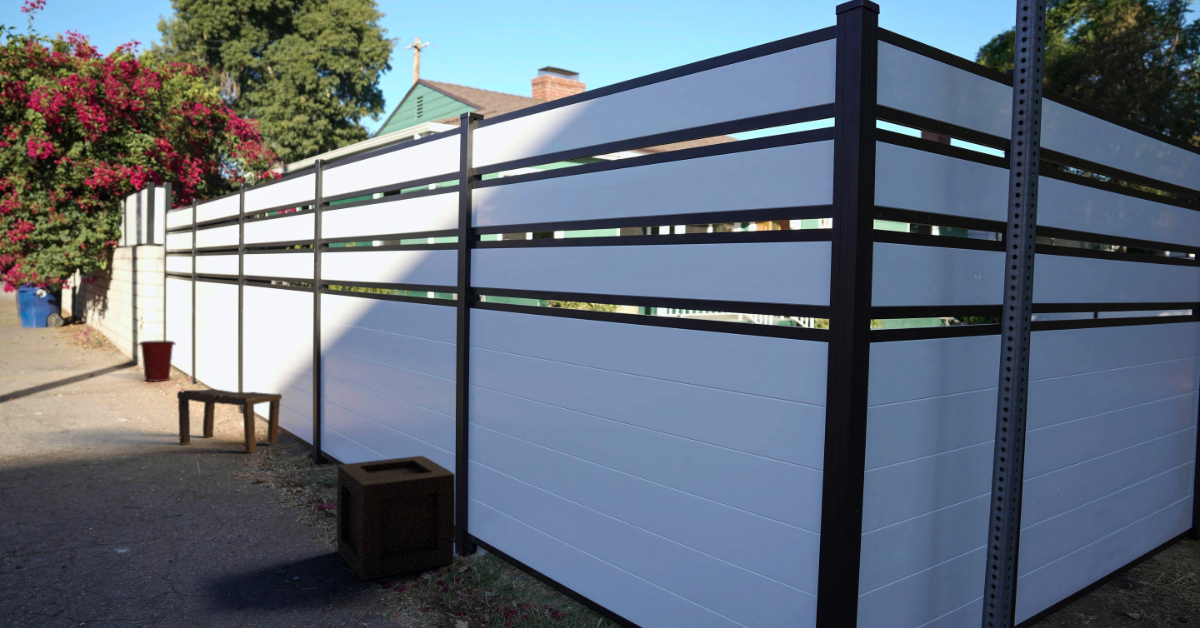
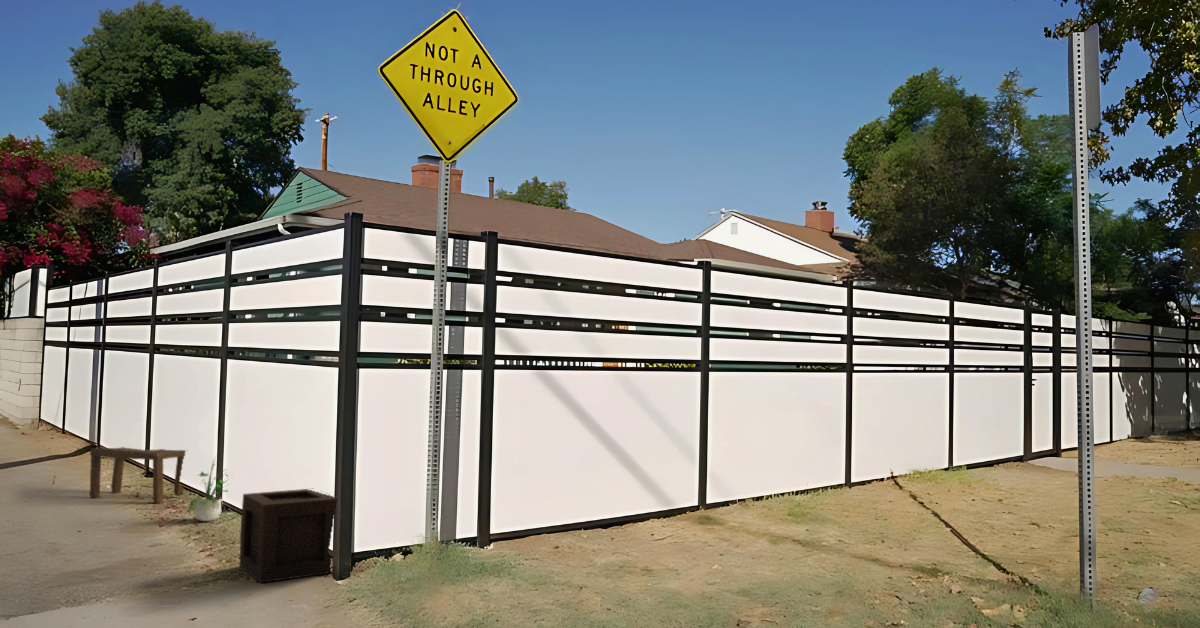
waste bin: present [139,340,175,382] -> none [39,409,78,449]
potted plant: none [280,398,338,479] -> present [188,464,228,521]

